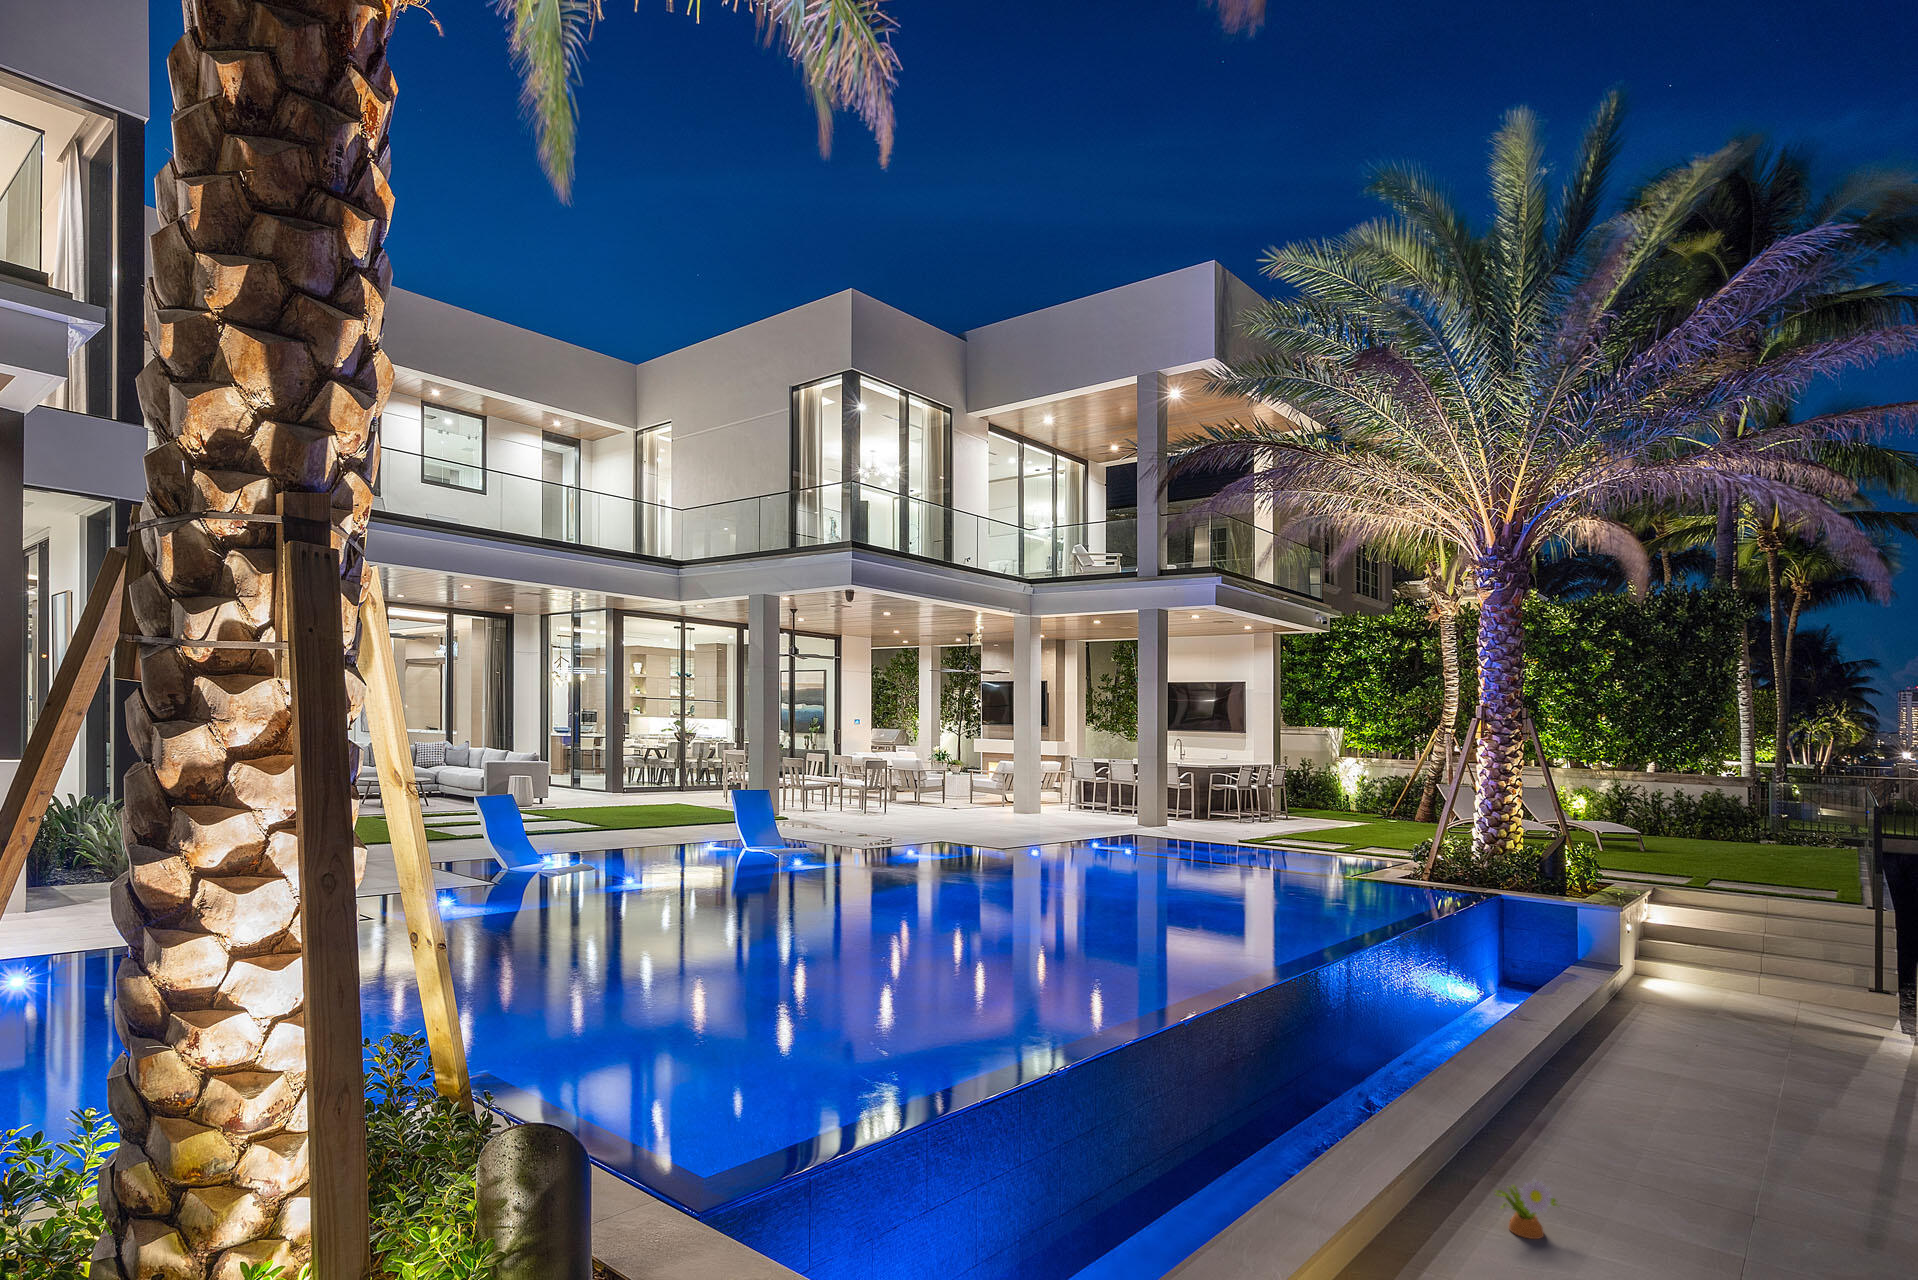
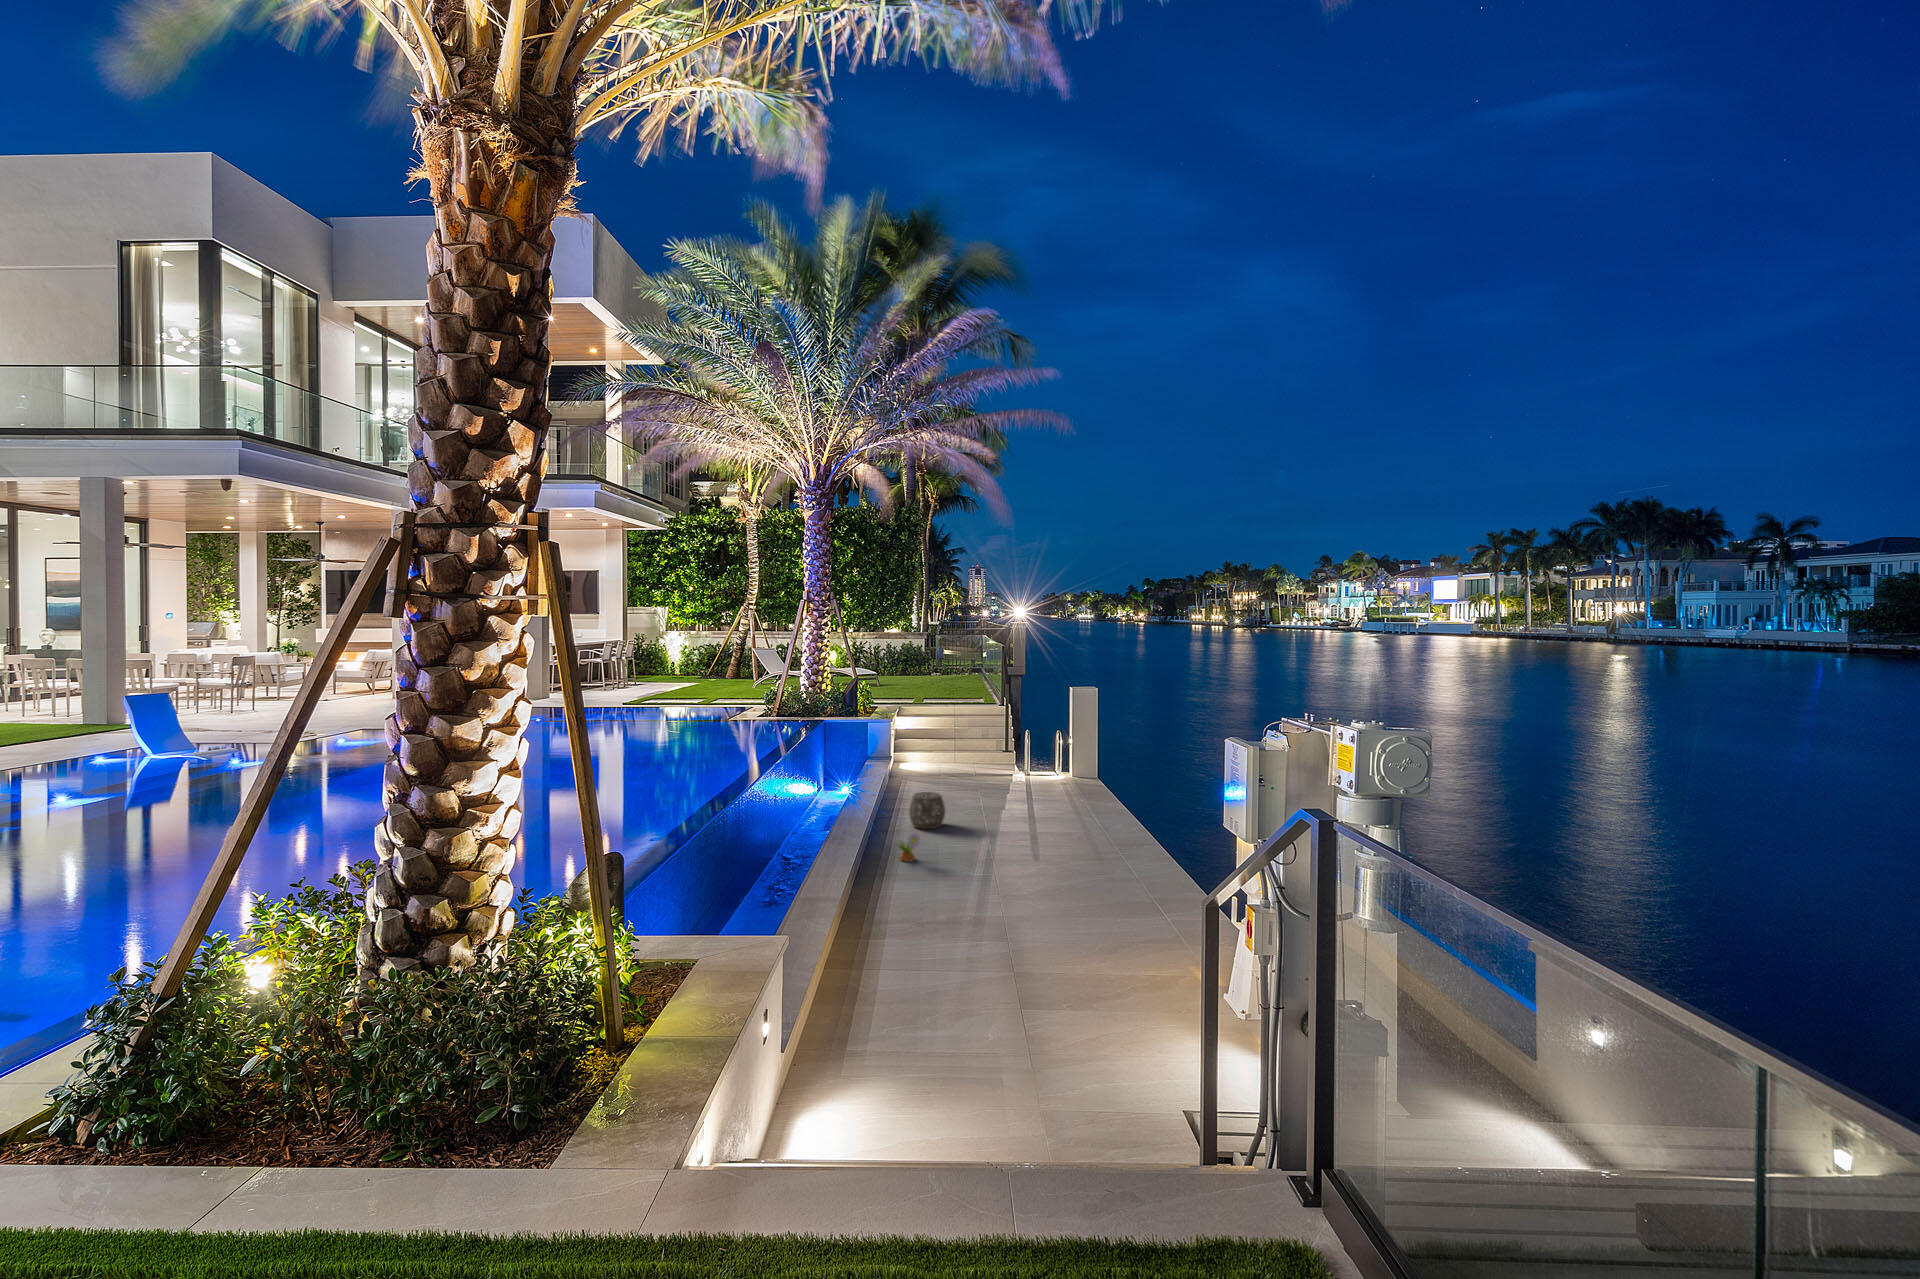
woven basket: none [1572,1080,1656,1163] -> present [909,792,945,829]

